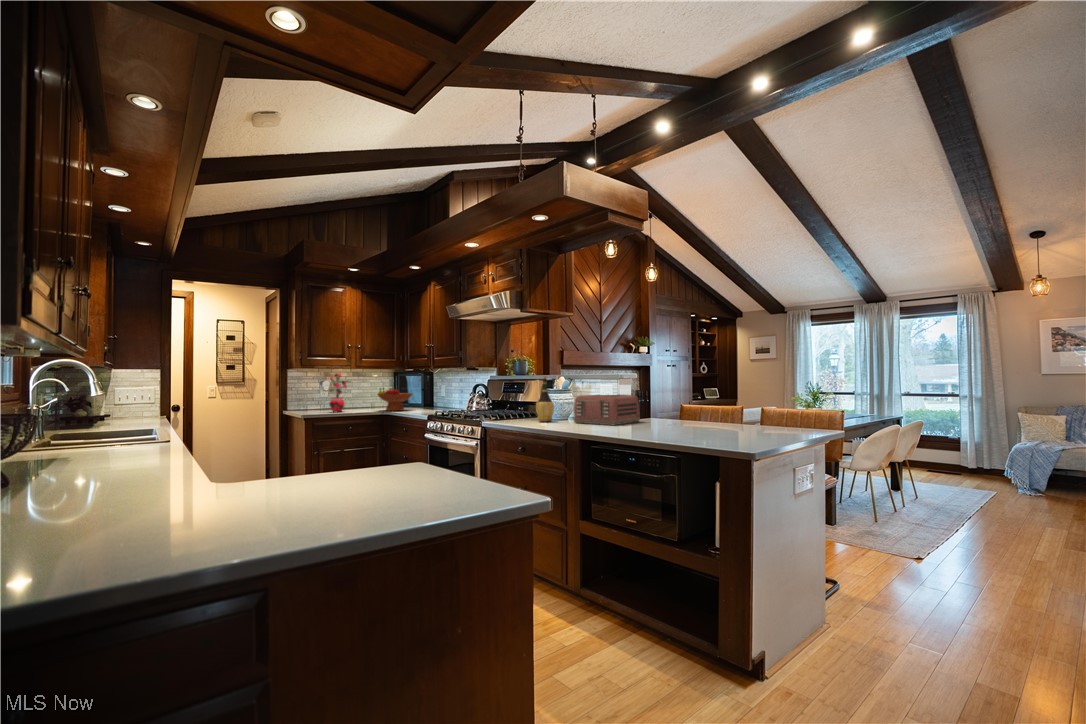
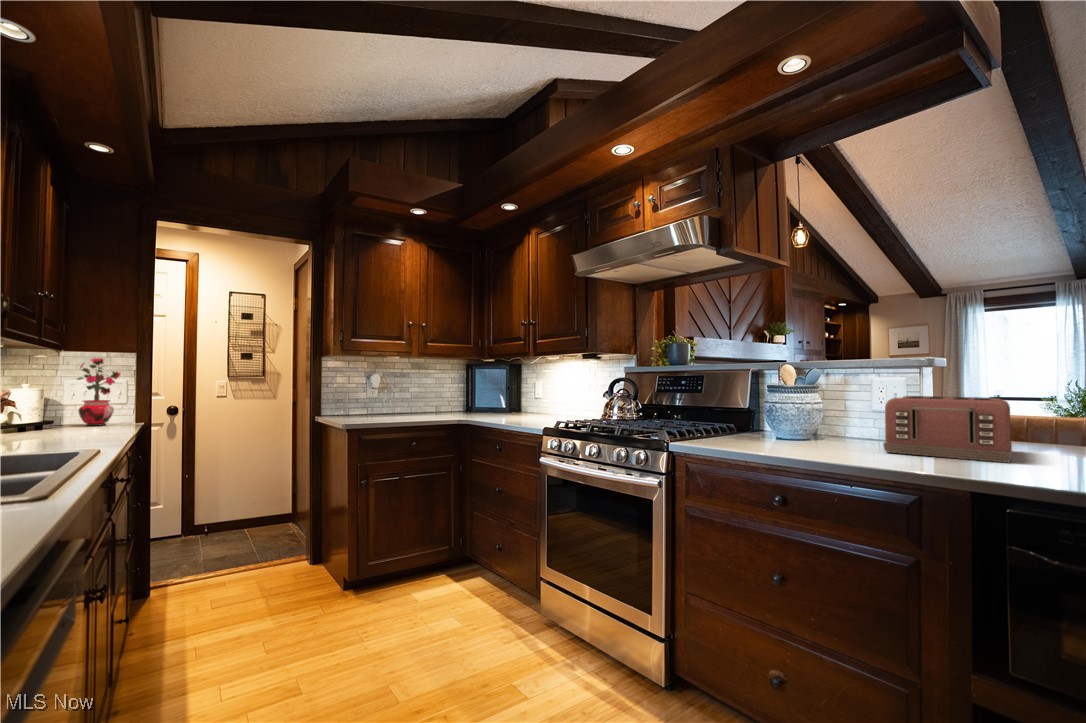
potted plant: present [329,373,347,412] -> present [77,358,120,426]
wine bottle: present [536,376,554,422] -> none [789,360,828,448]
fruit bowl: present [377,388,412,411] -> none [454,383,508,419]

